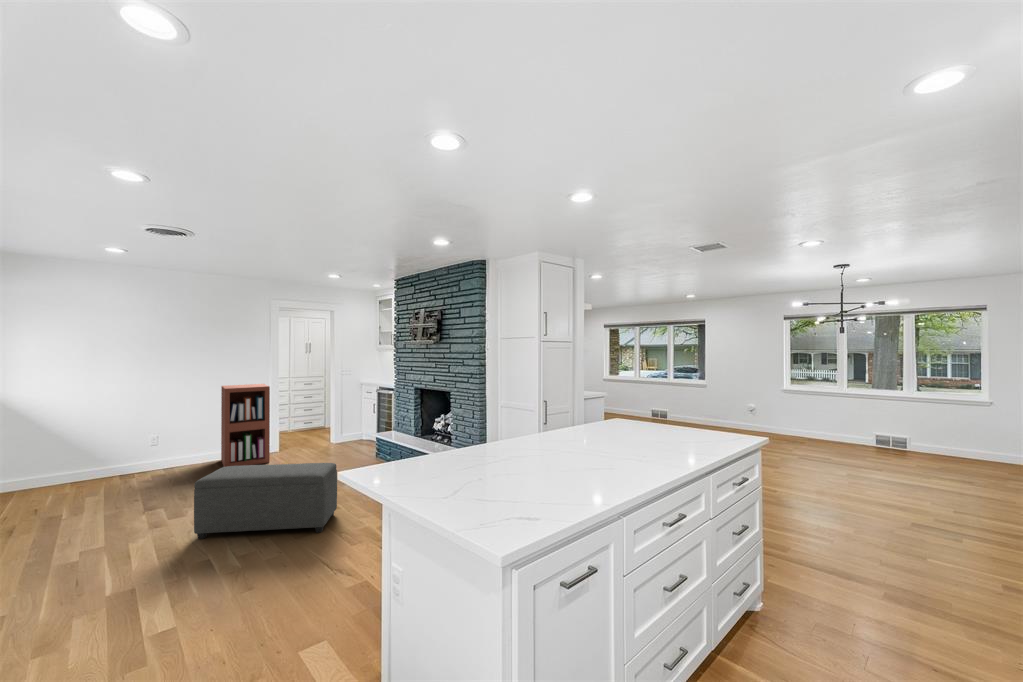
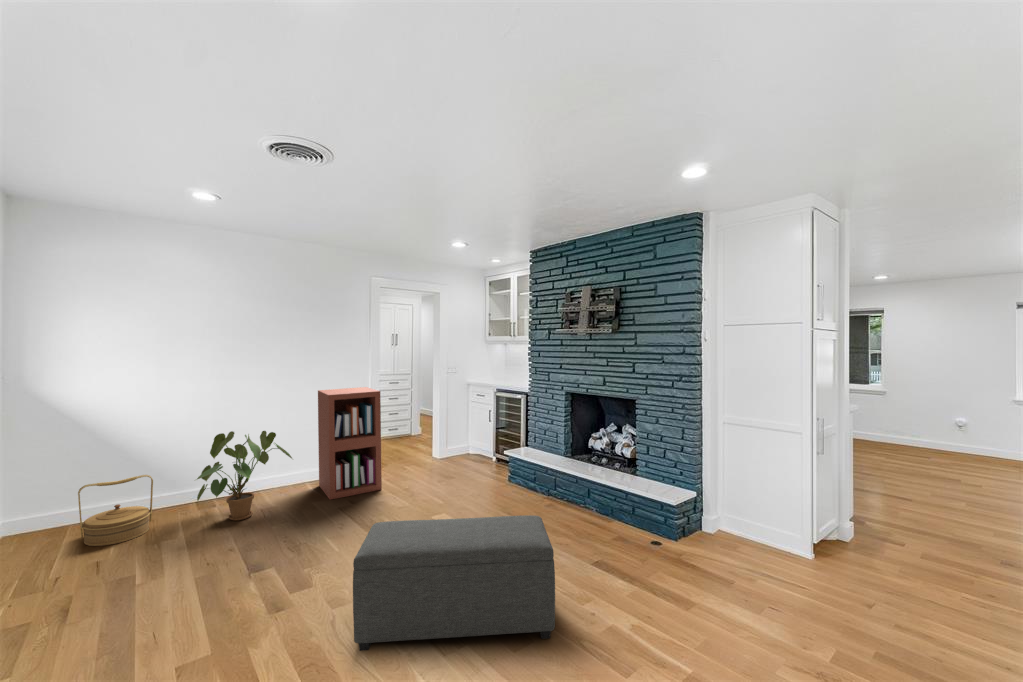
house plant: none [112,416,196,481] -> present [197,431,292,521]
woven basket: none [21,446,80,496] -> present [78,475,153,546]

